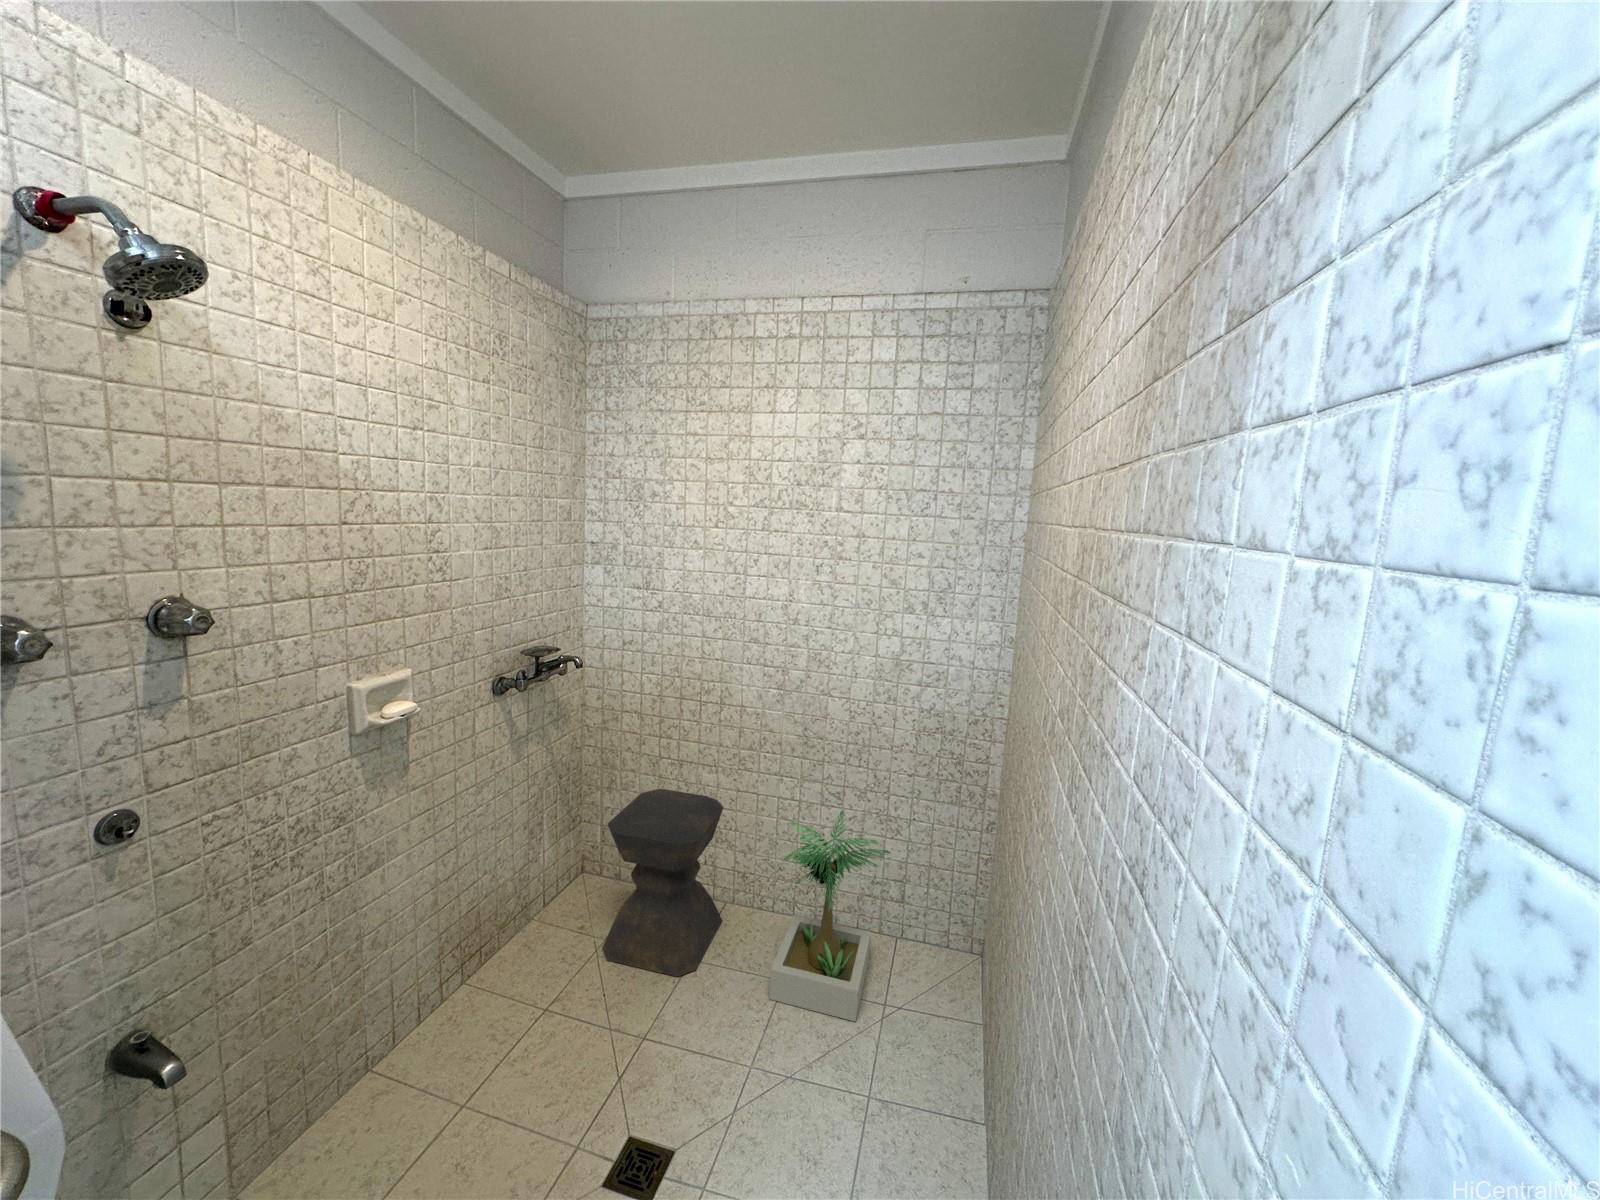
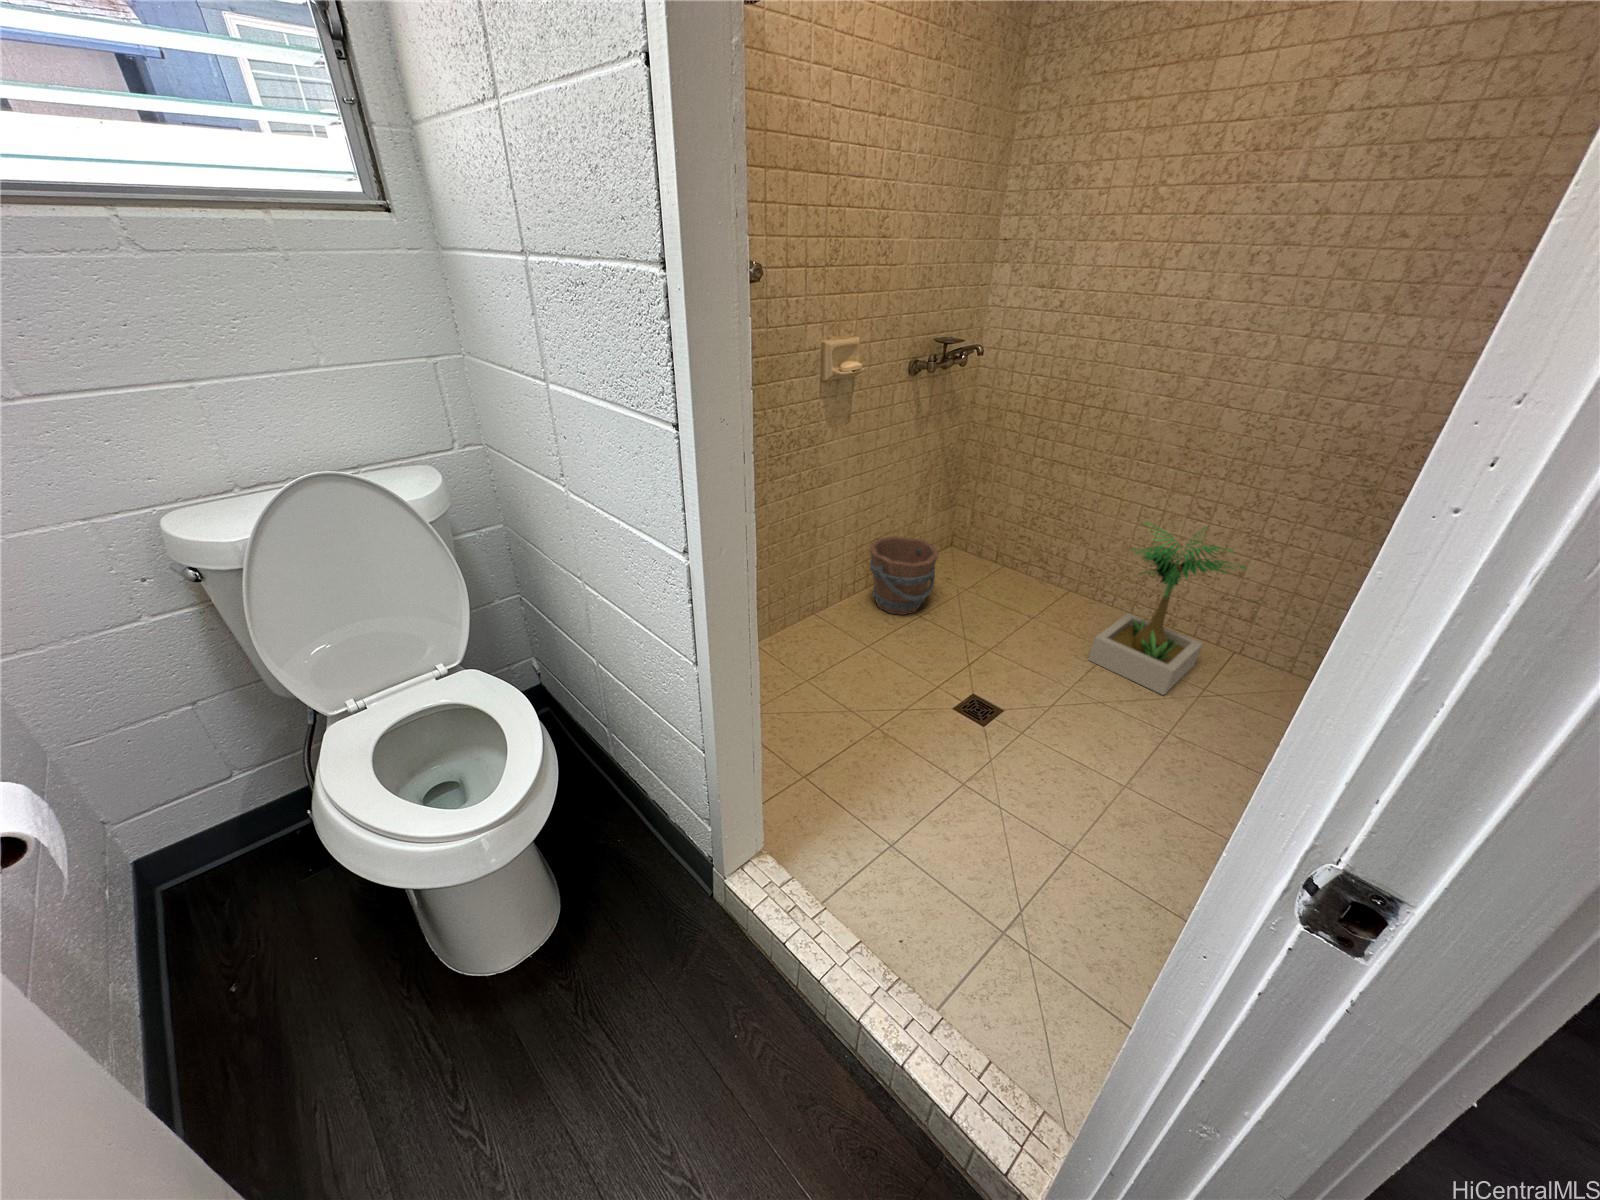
stool: present [602,789,723,977] -> none [958,483,1083,627]
bucket: none [465,893,567,1023] -> present [870,536,939,615]

